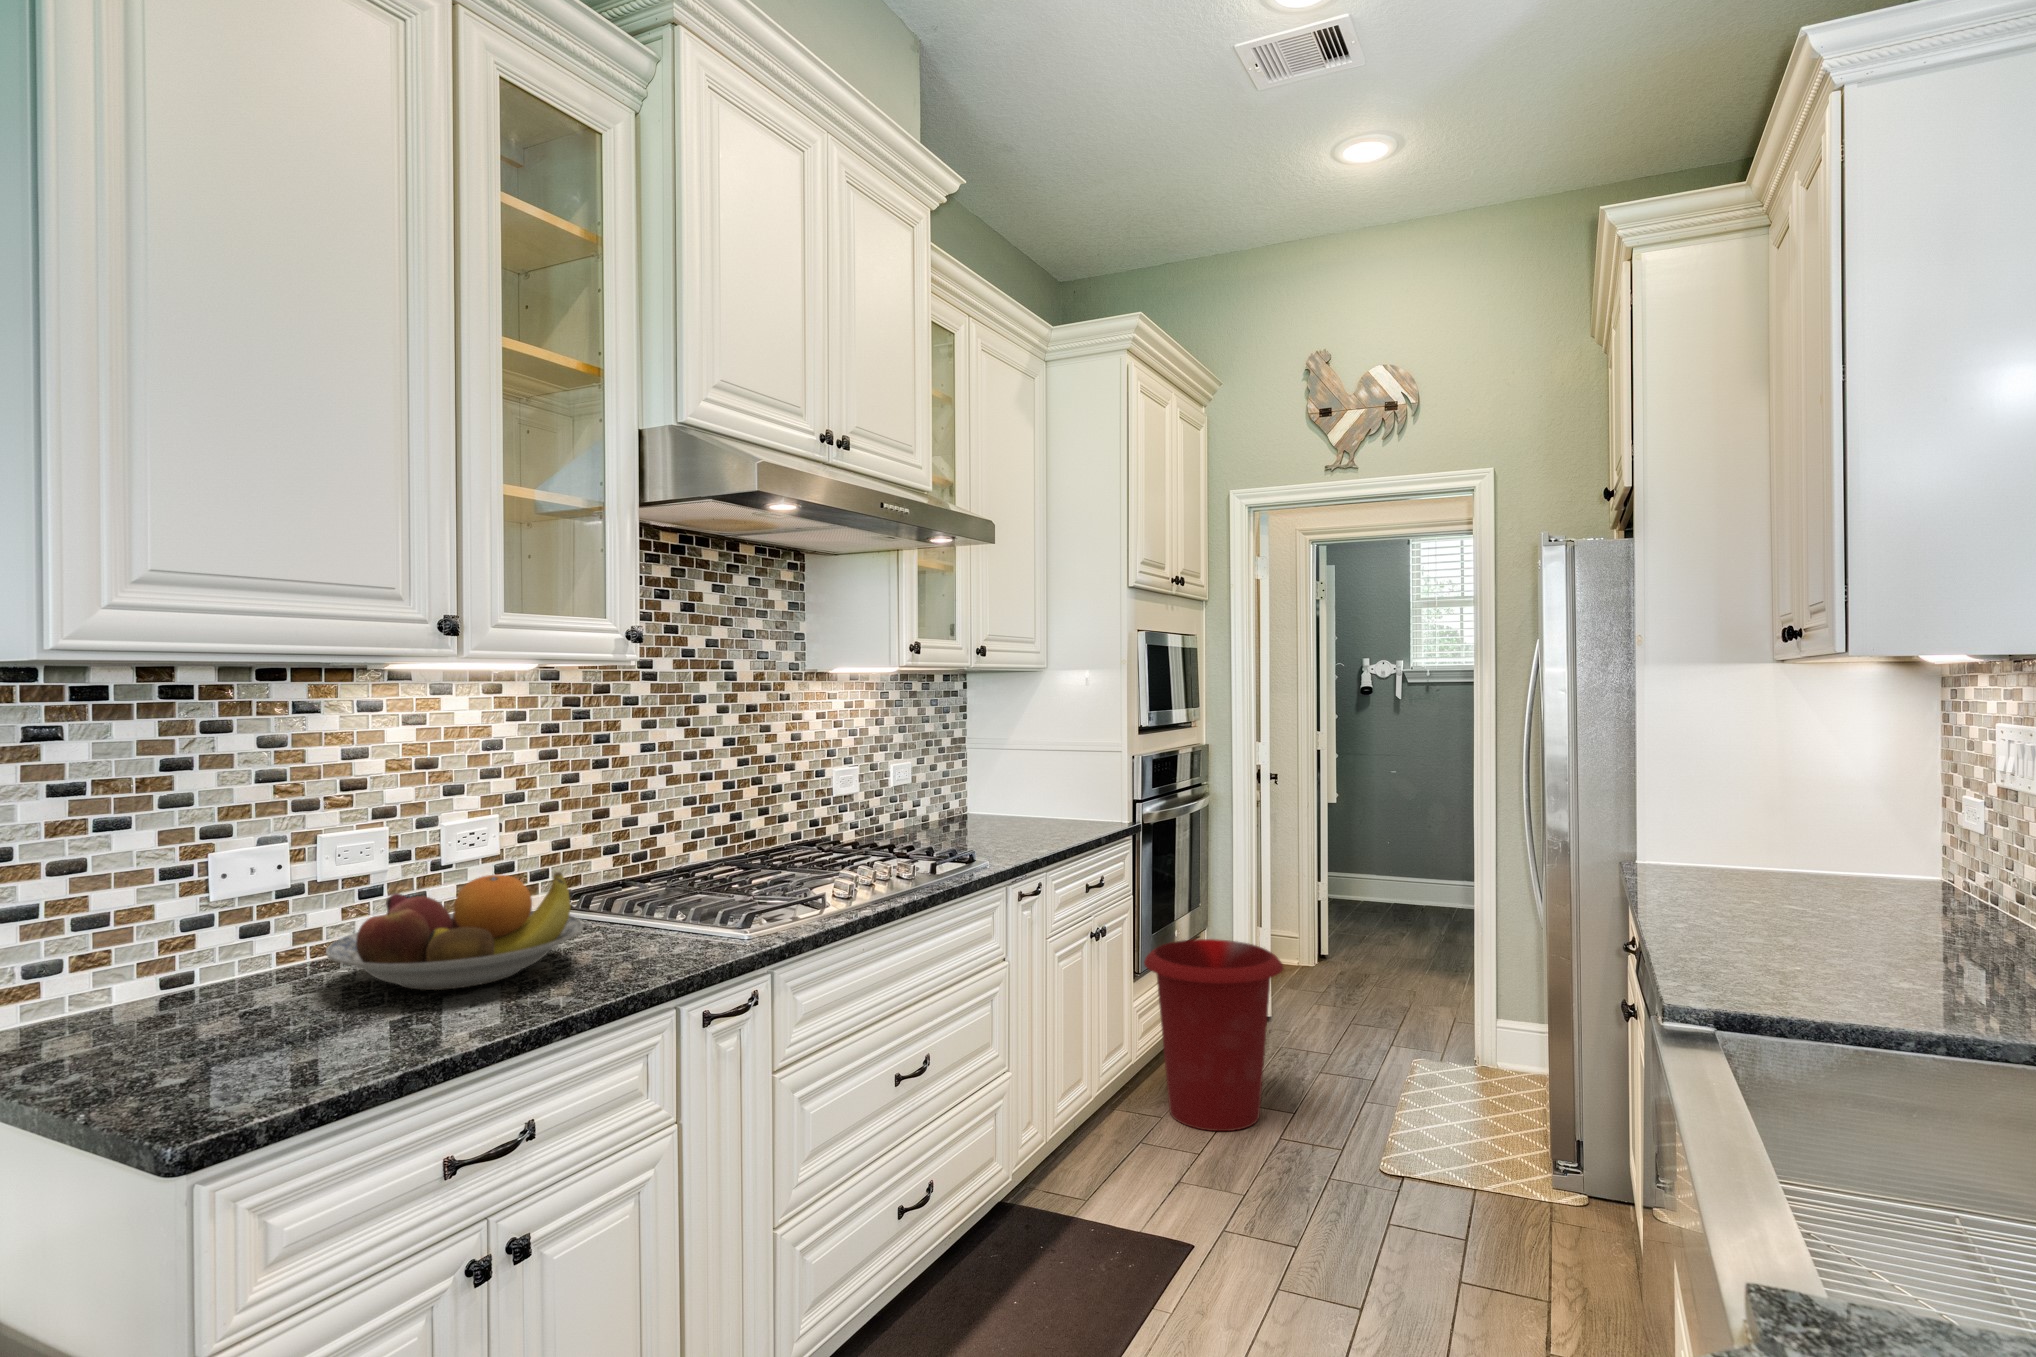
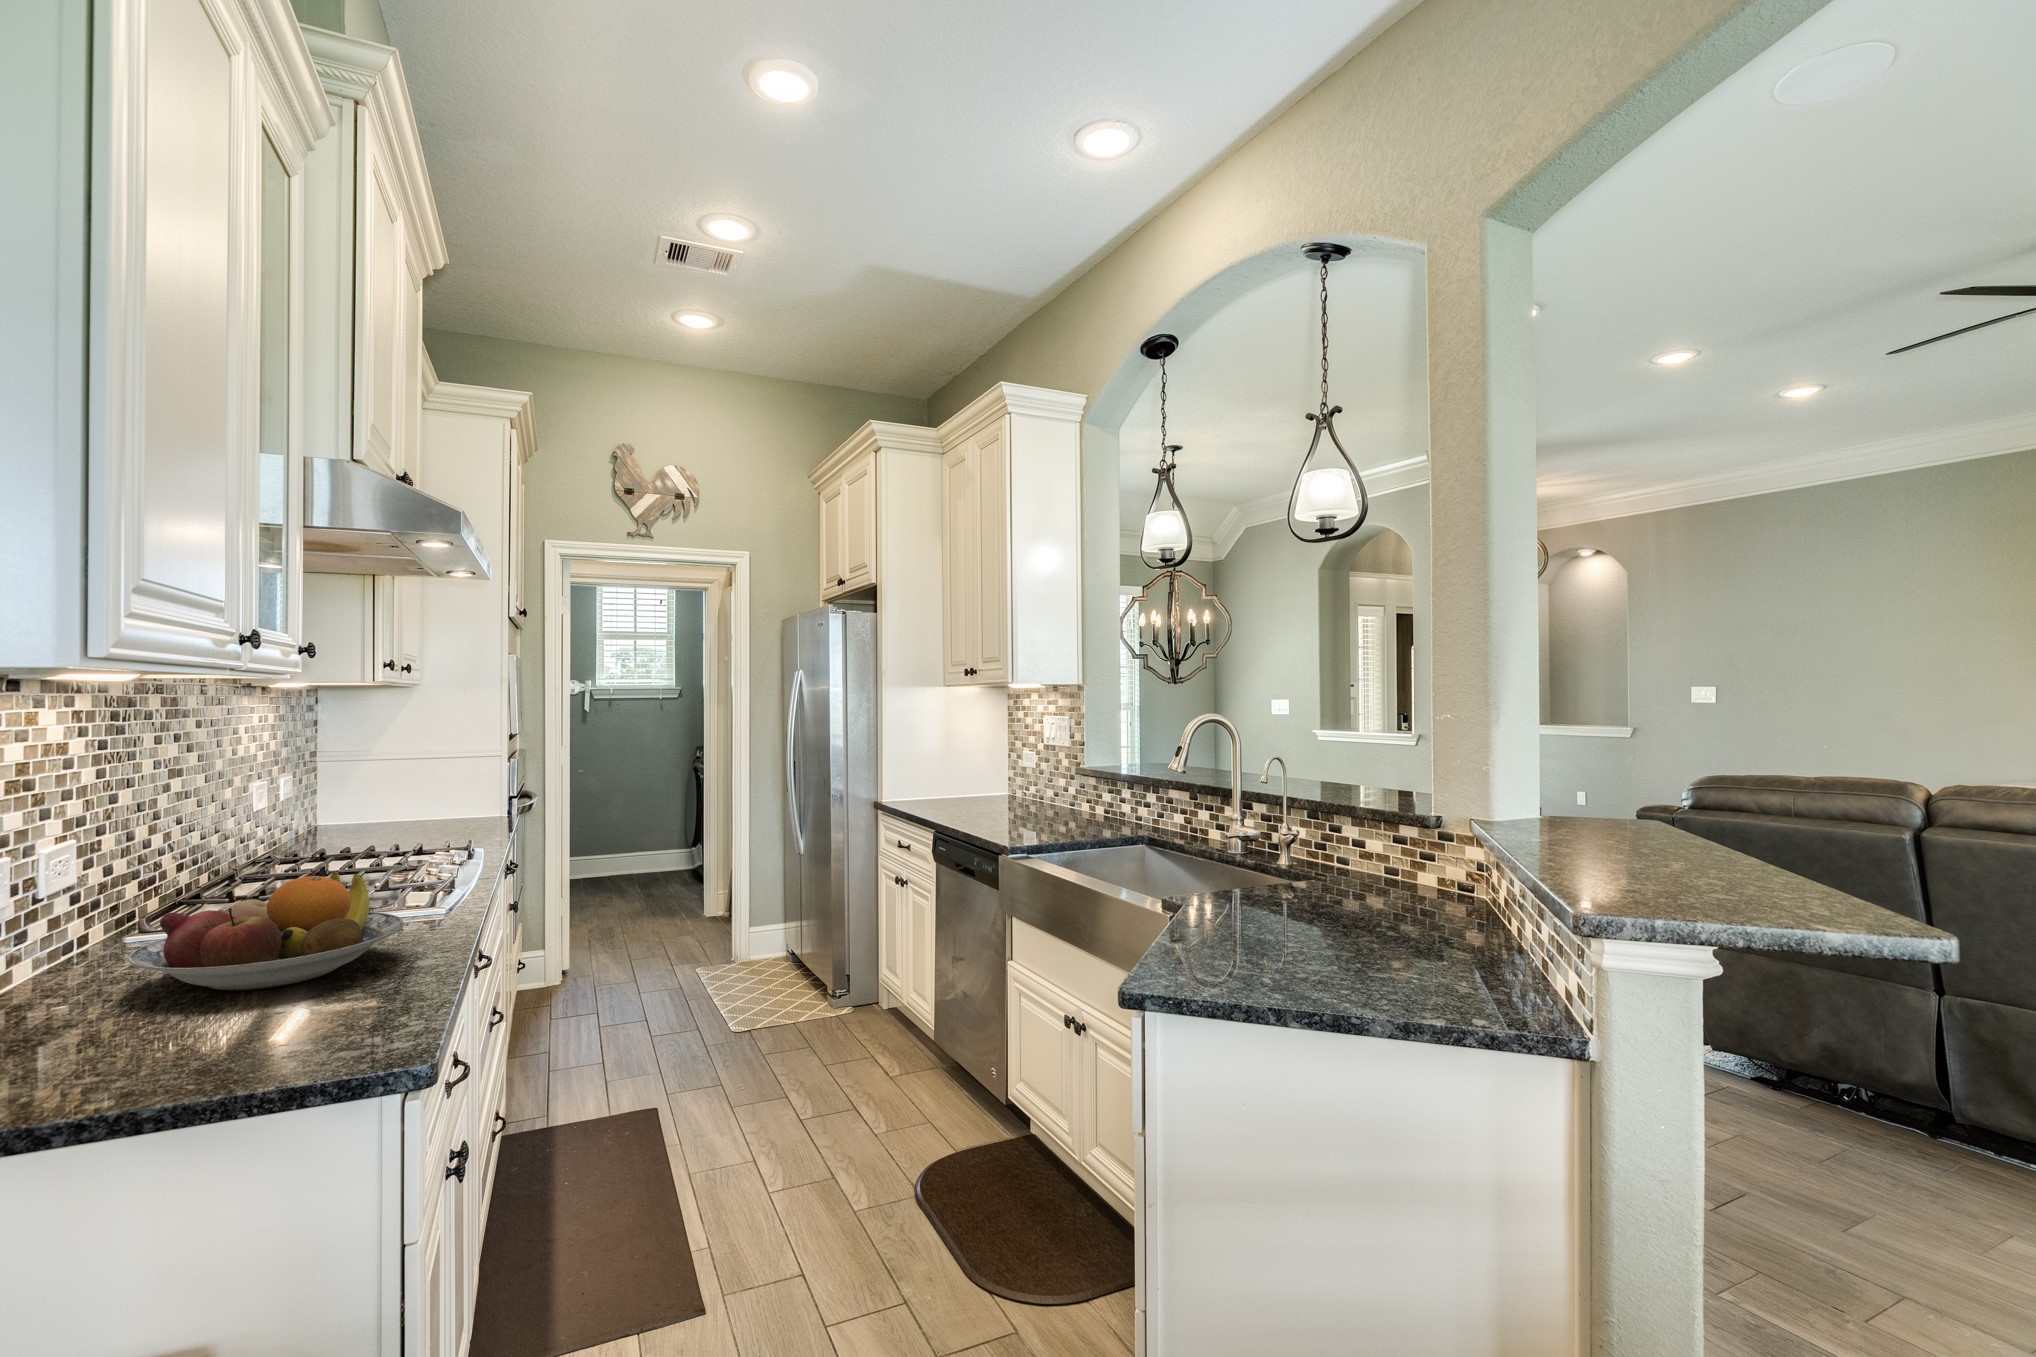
waste bin: present [1144,939,1283,1131] -> none [524,900,644,1050]

